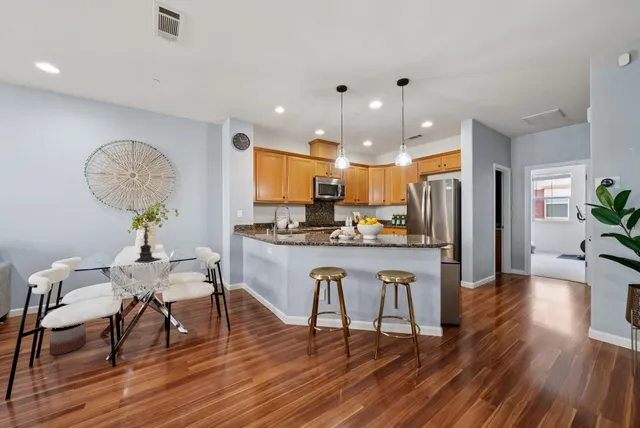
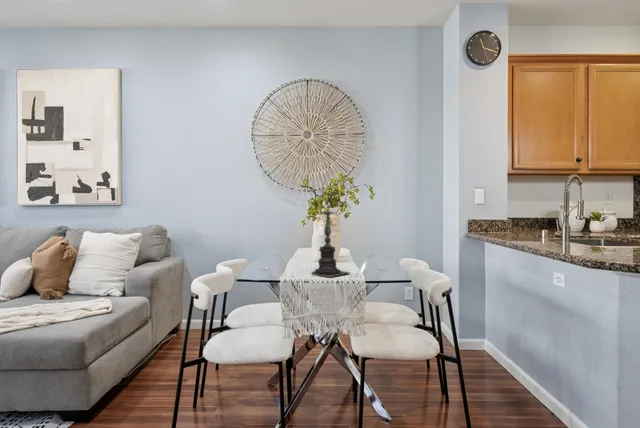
planter: present [50,323,86,355] -> none [213,354,251,400]

